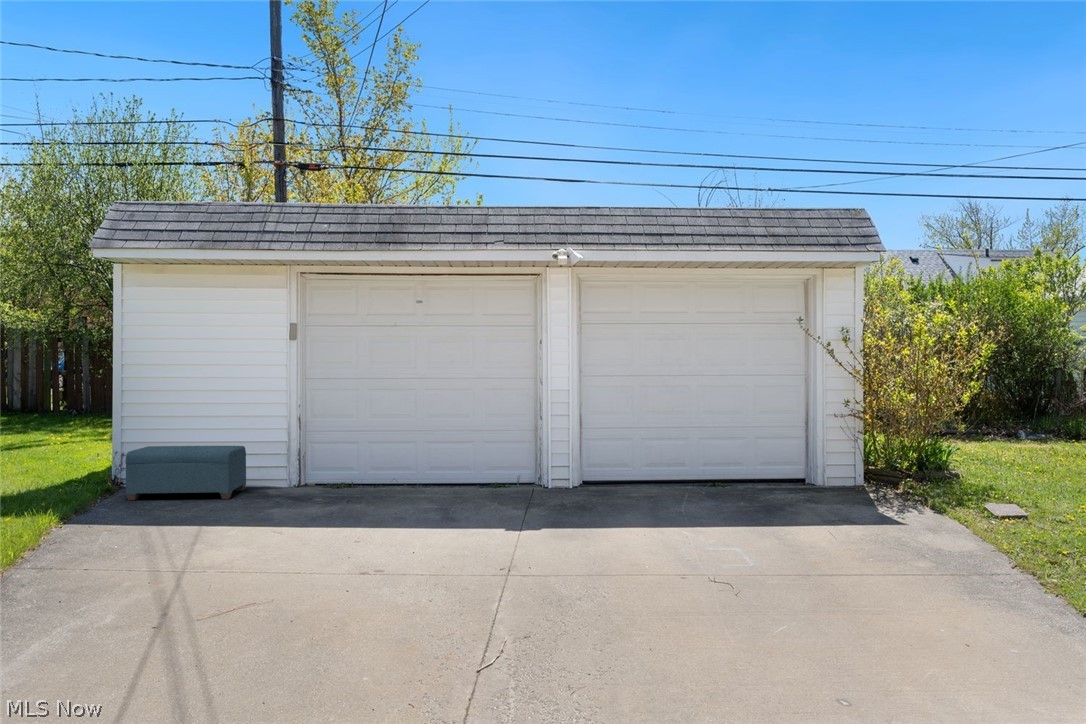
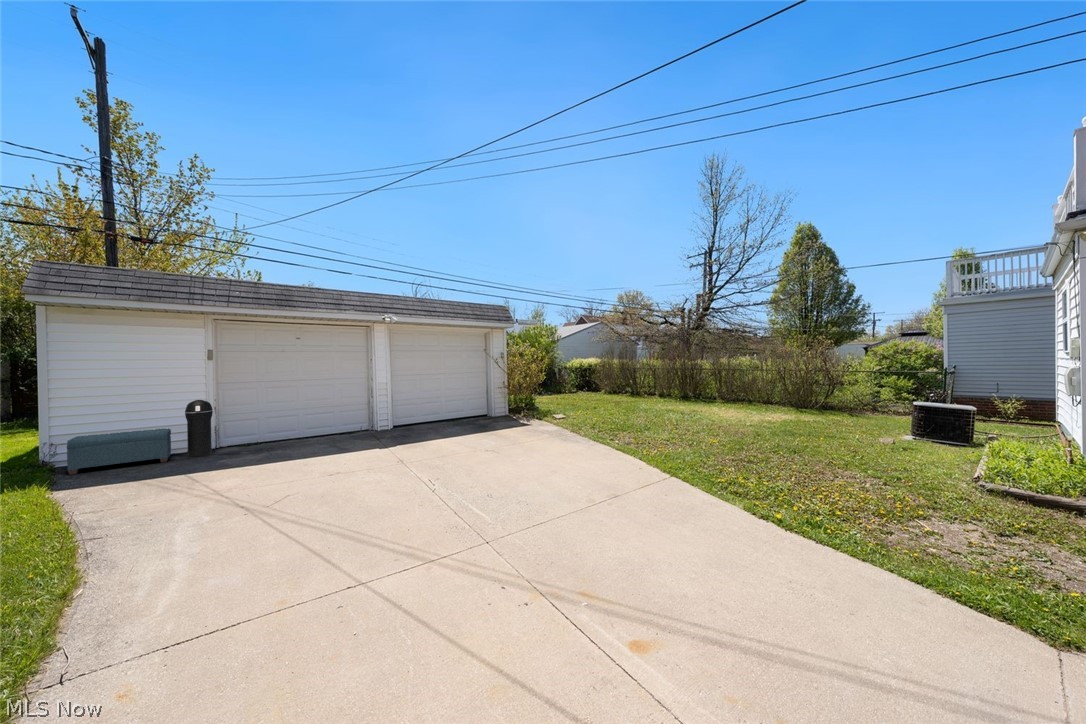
trash can: none [257,404,293,495] -> present [185,400,213,457]

